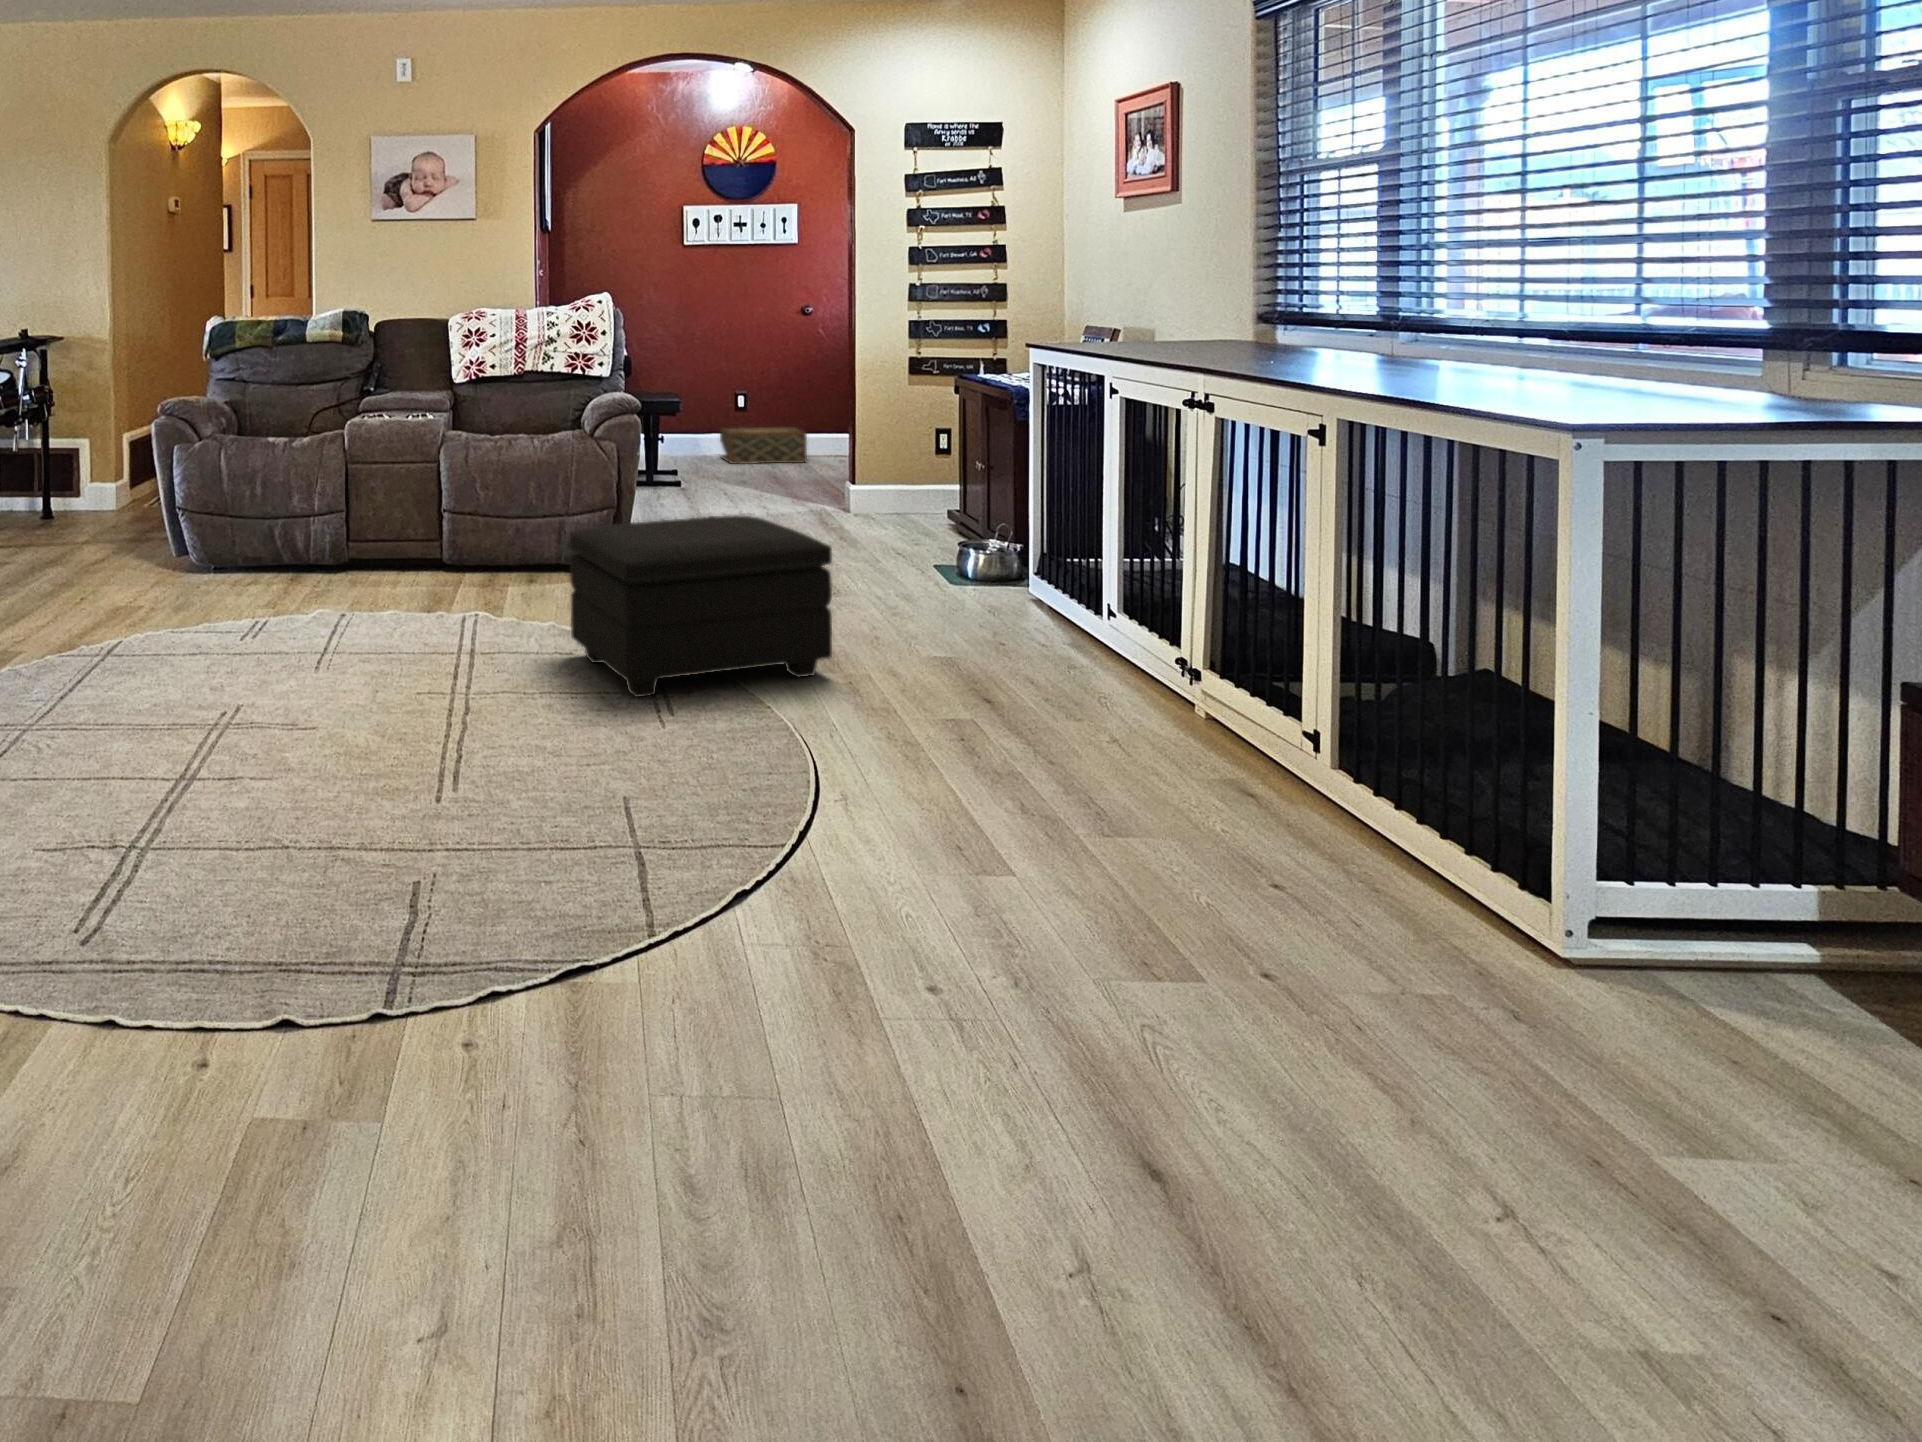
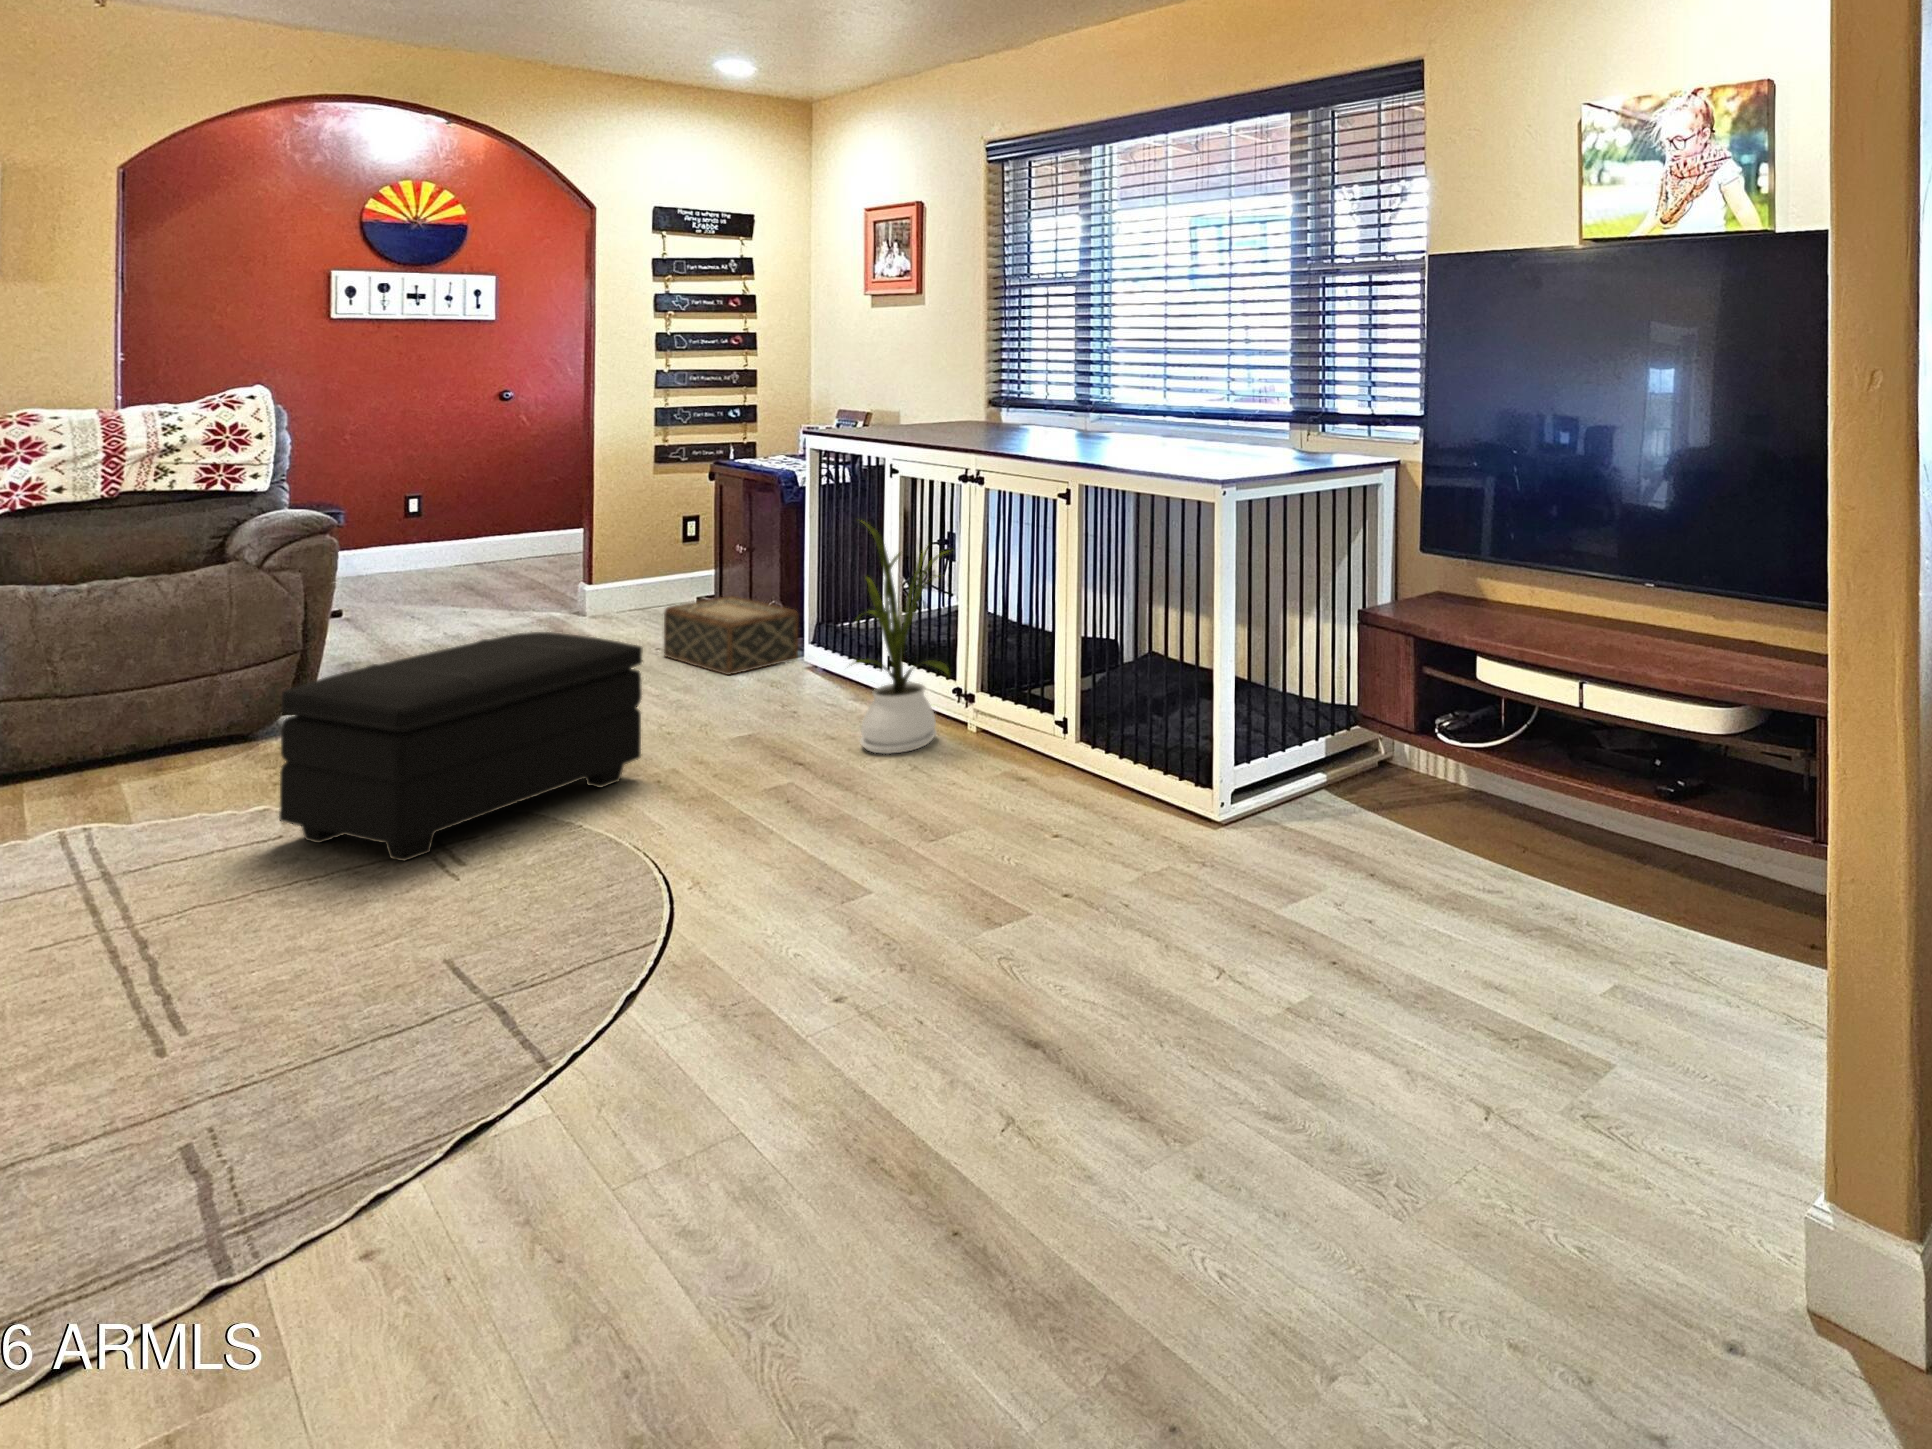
woven basket: present [720,427,807,464] -> present [664,596,799,675]
house plant: none [1036,440,1181,729] -> present [855,523,949,754]

